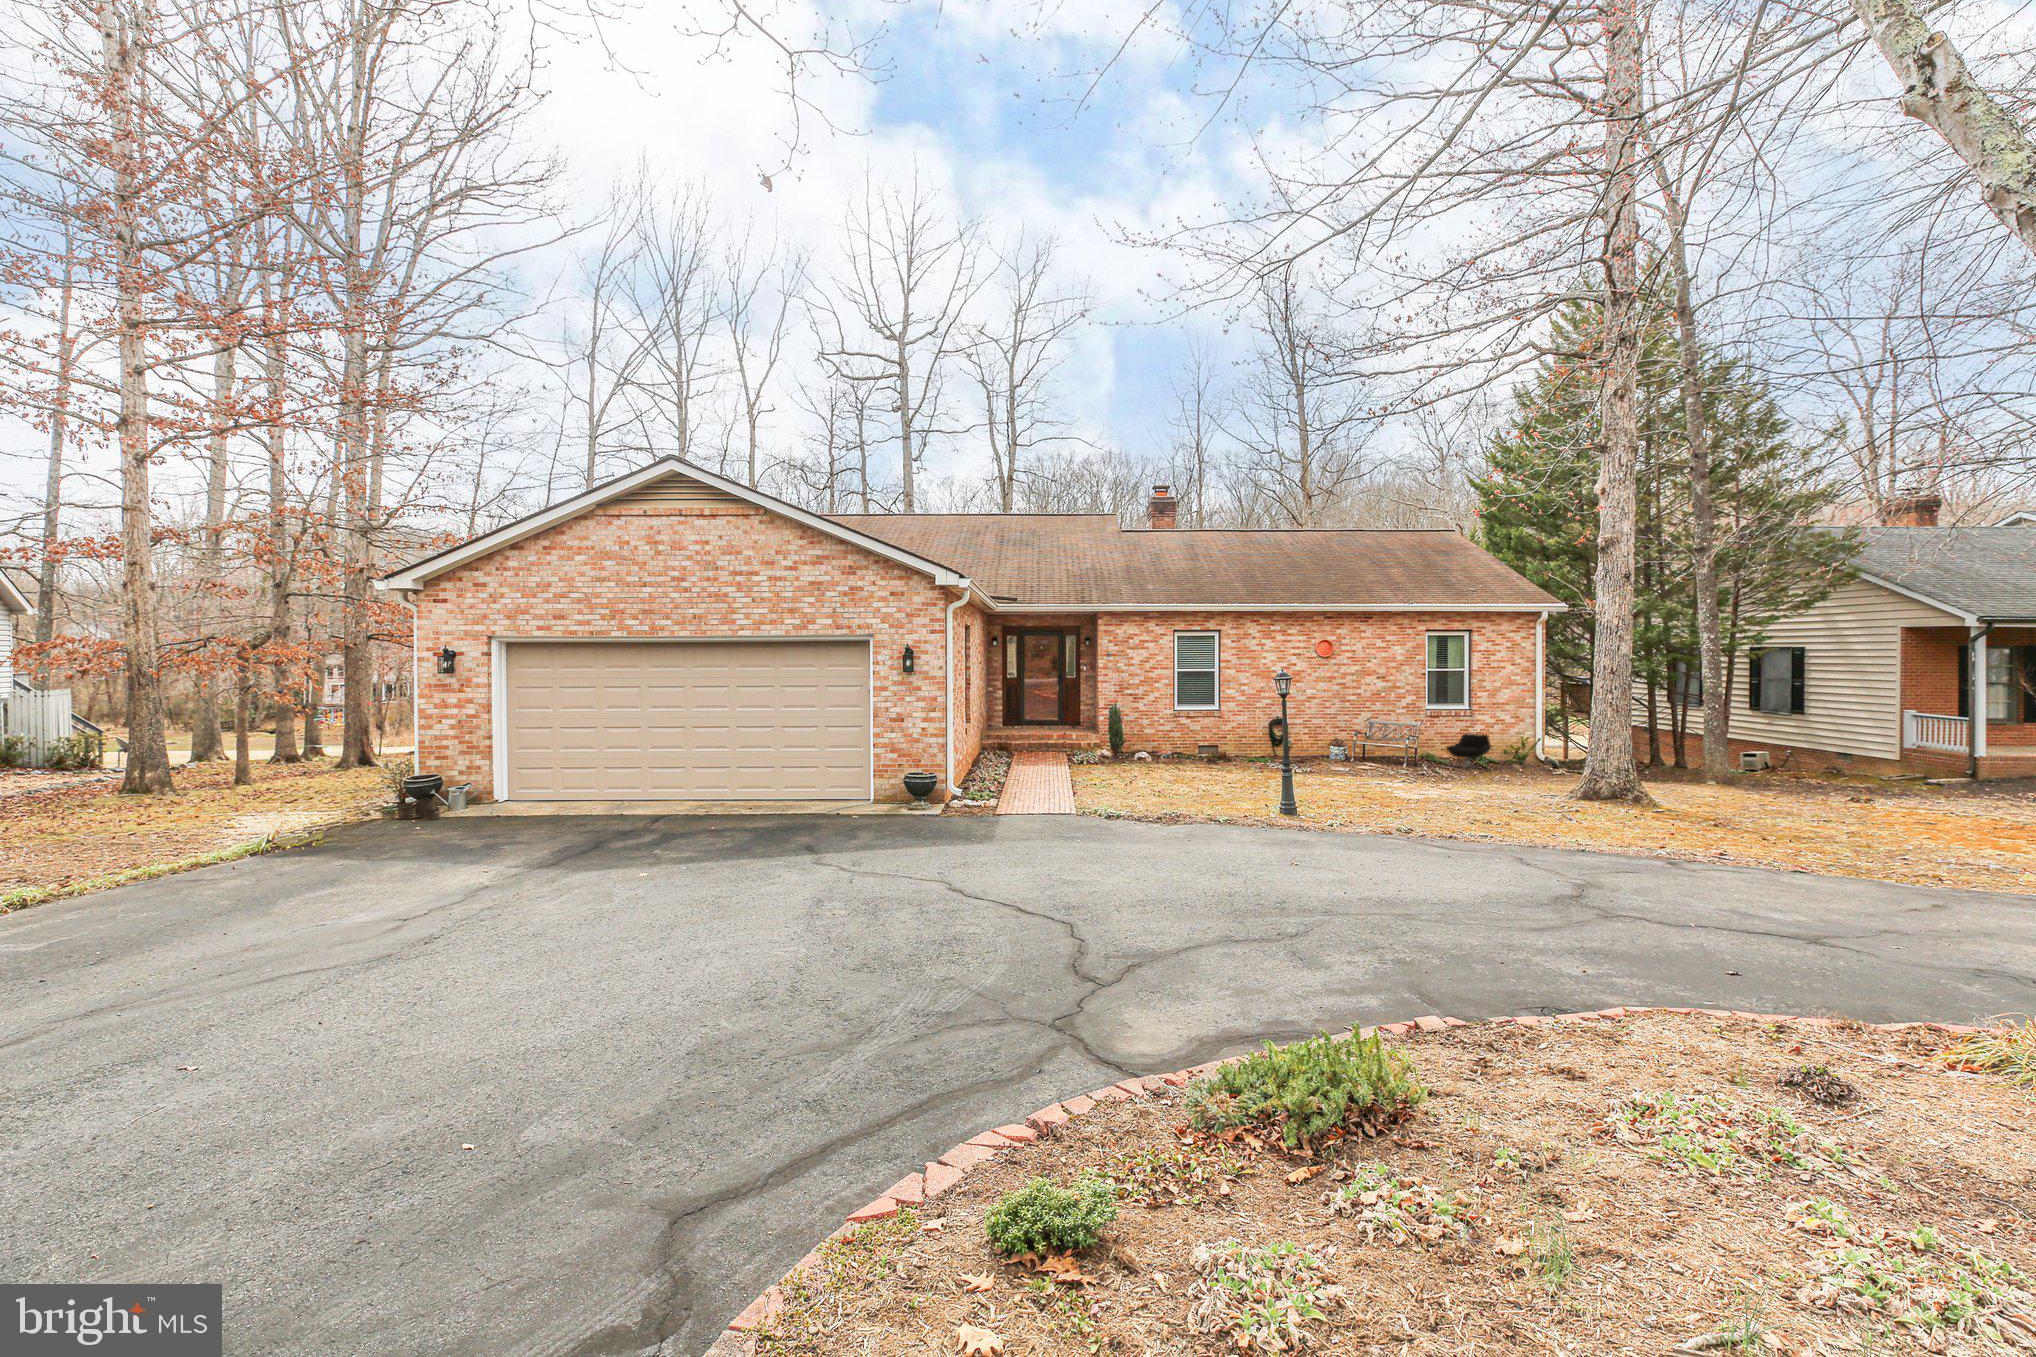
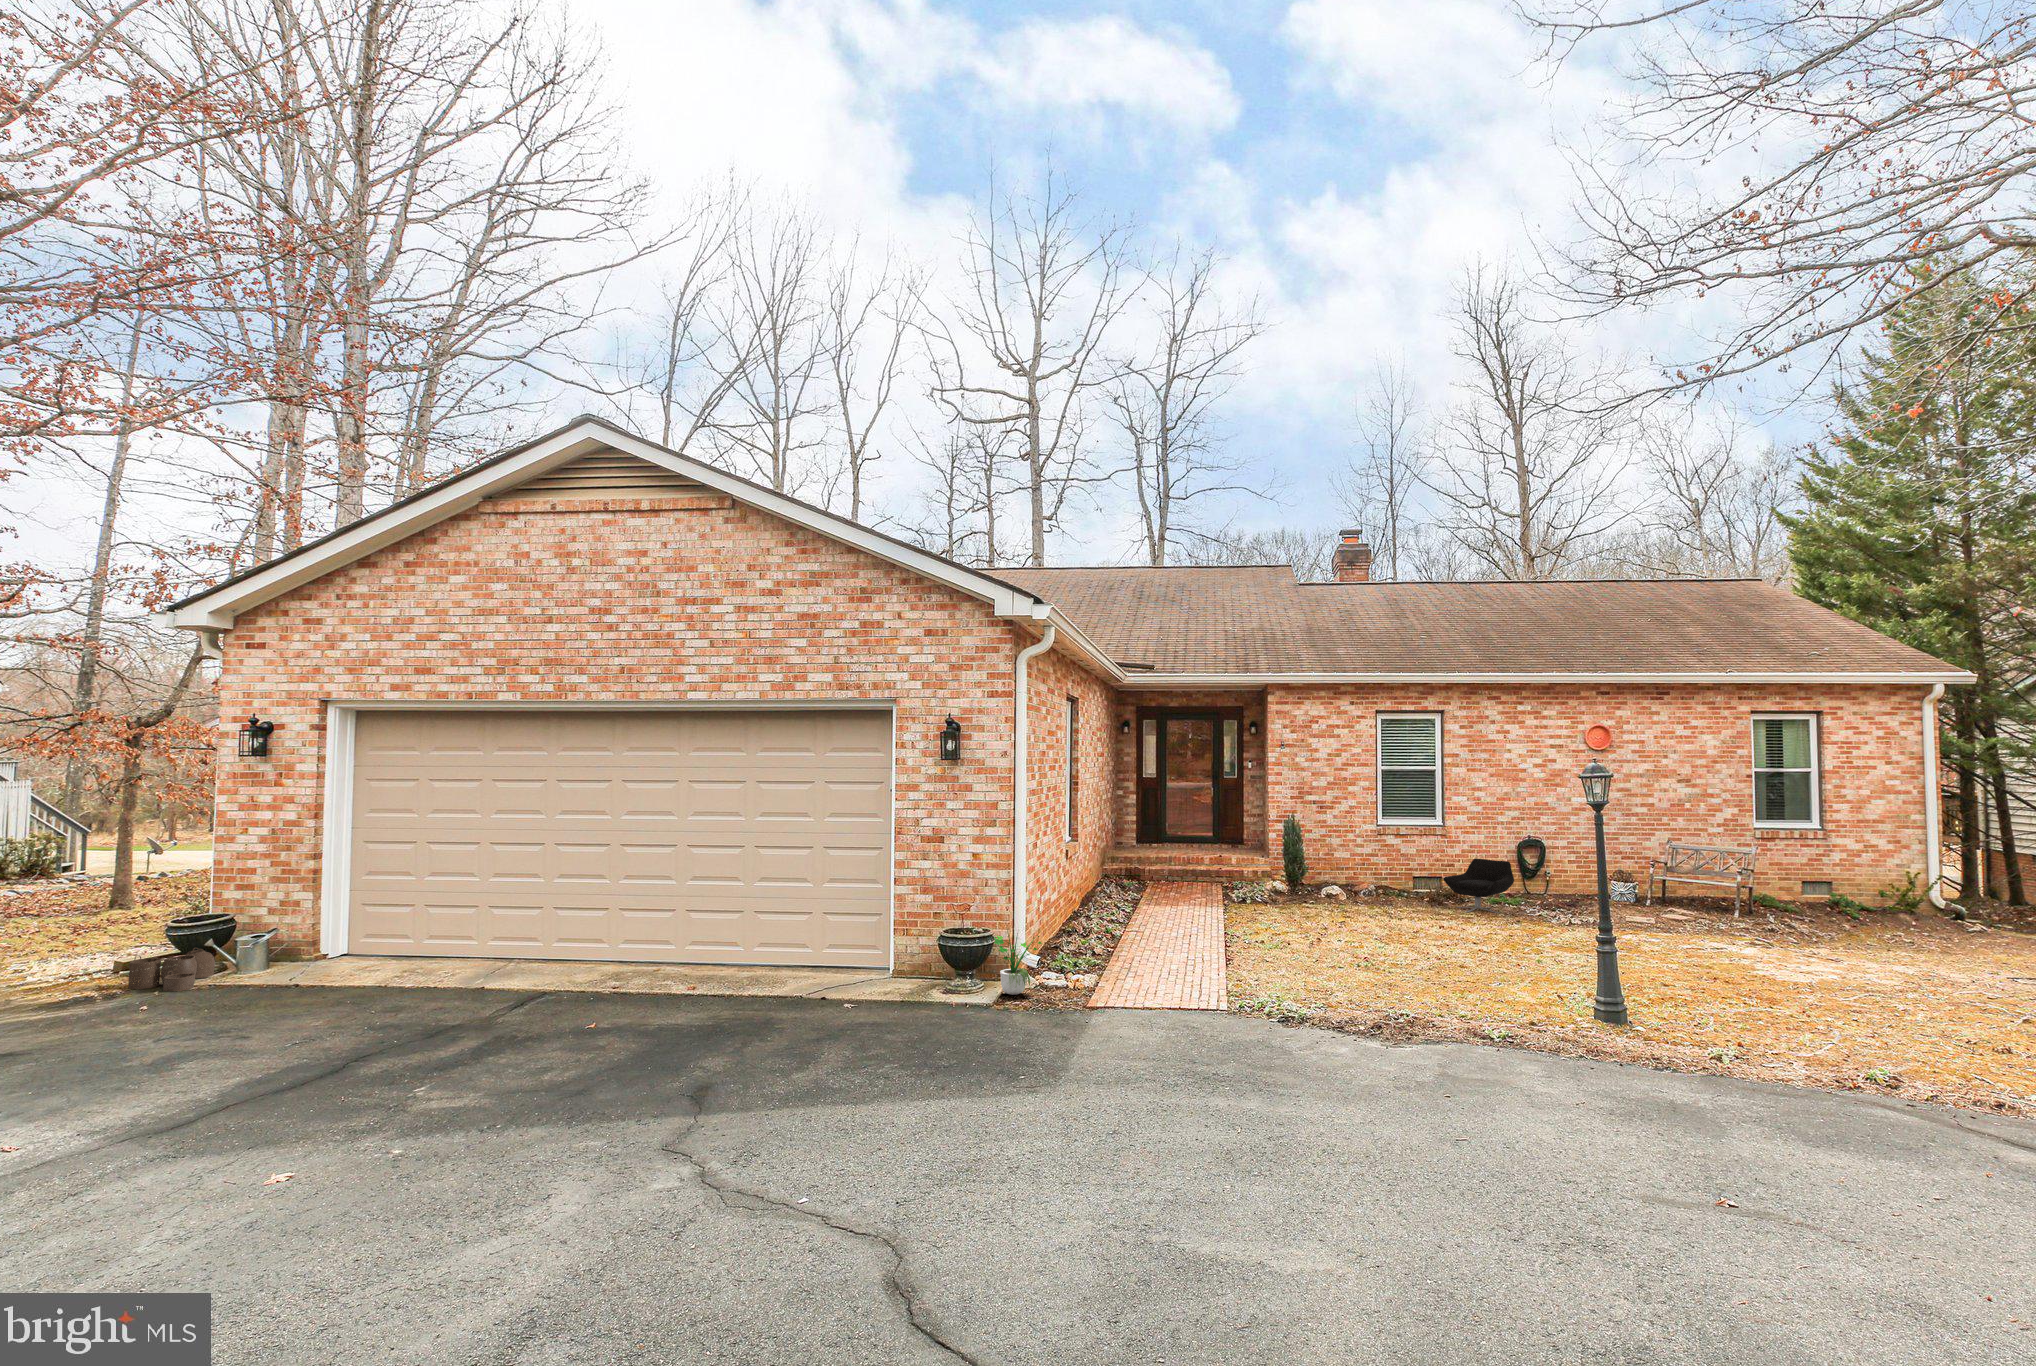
lounge chair: present [1446,734,1491,767] -> present [1443,858,1514,913]
potted plant: none [934,766,962,809] -> present [994,931,1042,995]

